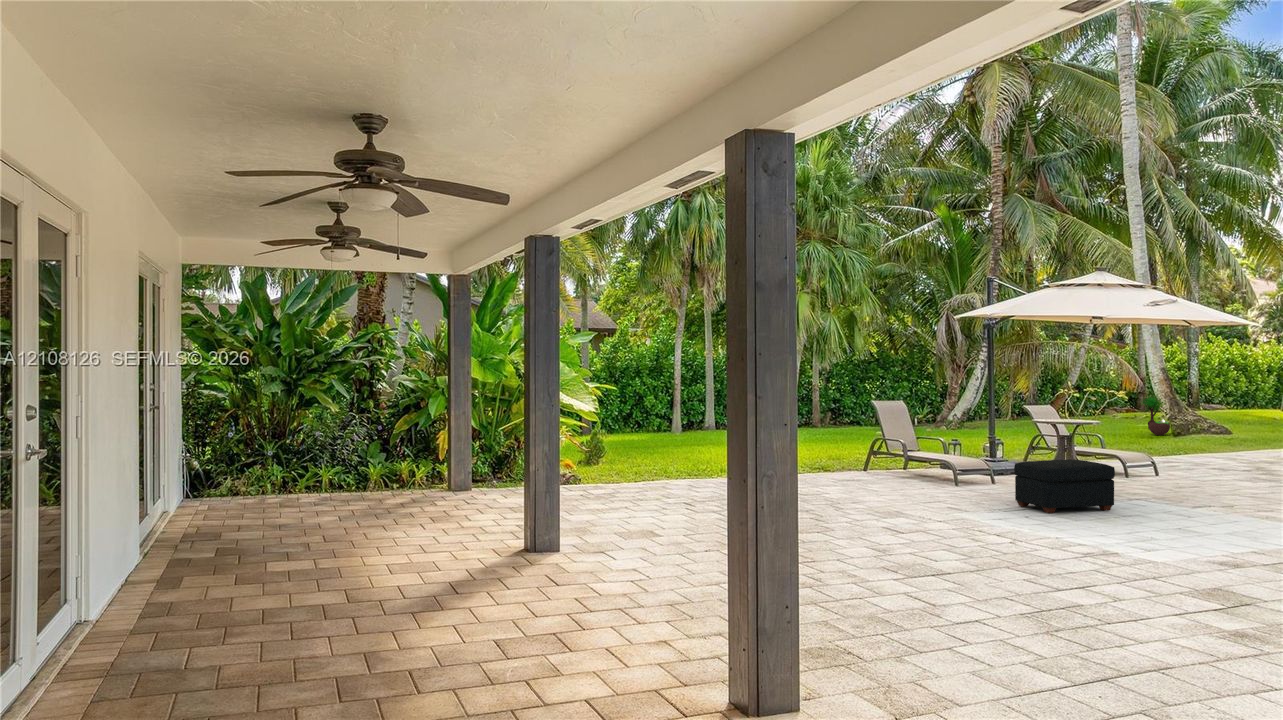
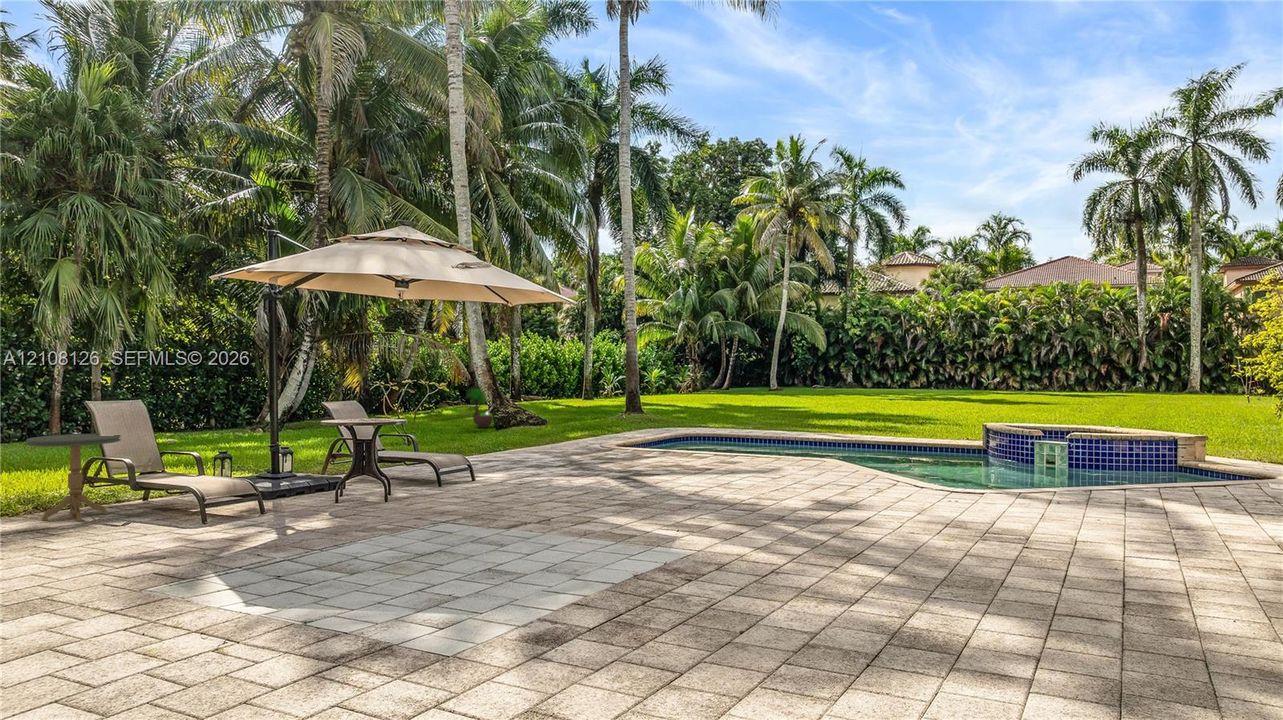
side table: none [841,421,895,478] -> present [26,434,121,521]
ottoman: present [1014,460,1115,513] -> none [268,479,406,565]

